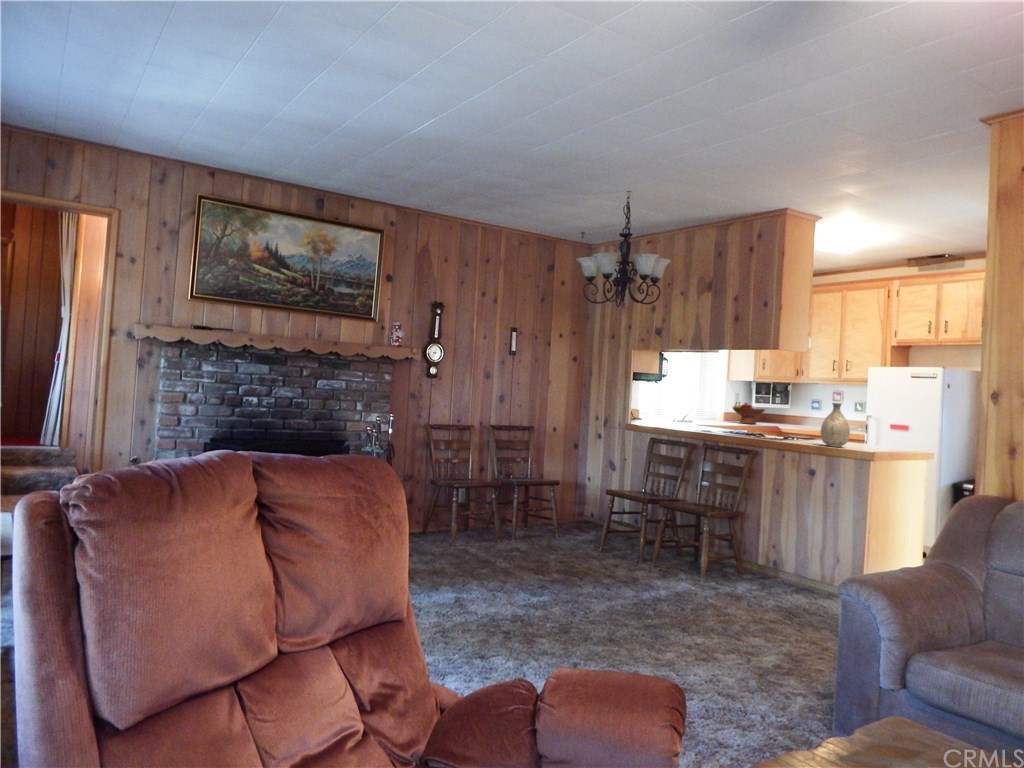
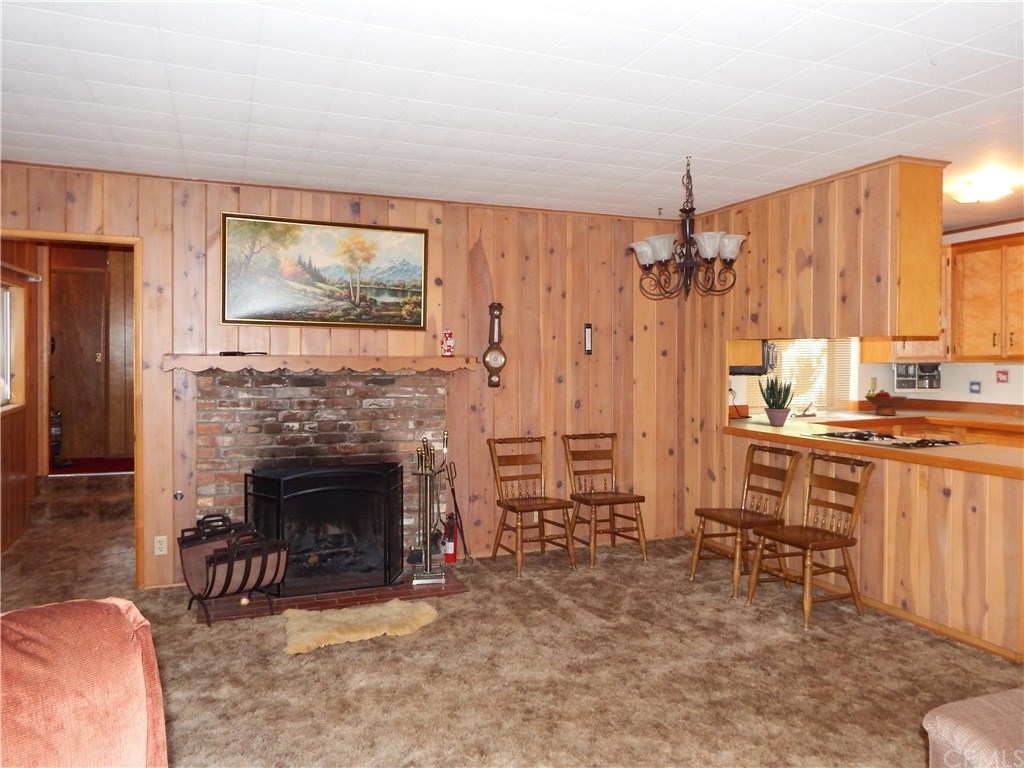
potted plant: none [658,381,687,425] -> present [758,376,794,426]
vase: present [821,403,850,447] -> none [961,400,1003,458]

